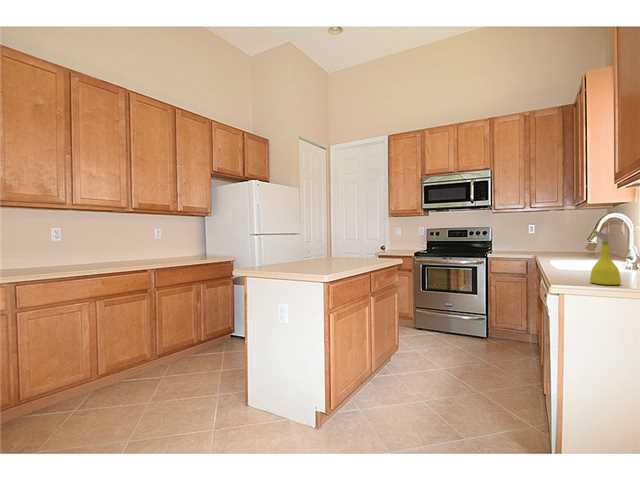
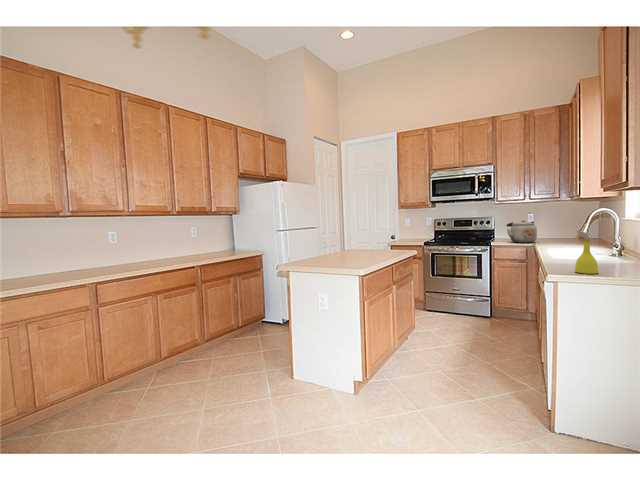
kettle: none [505,230,539,255] -> present [507,220,537,243]

